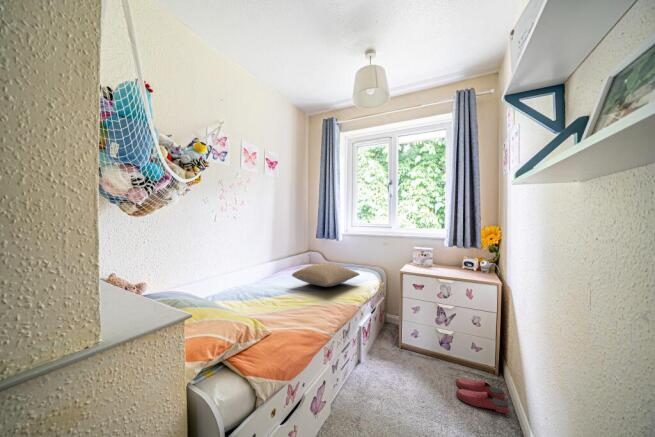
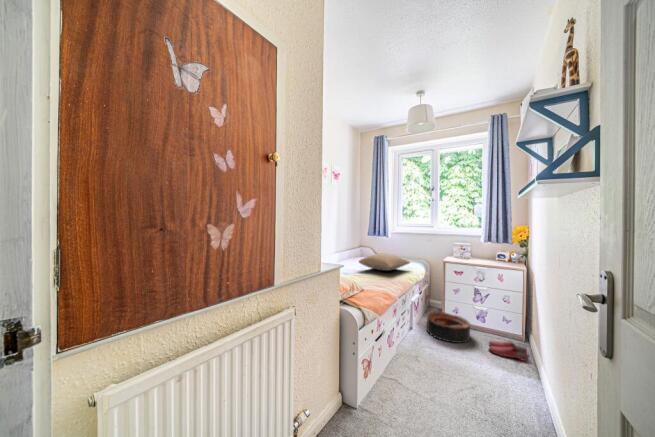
basket: none [379,336,432,384] -> present [427,312,470,343]

